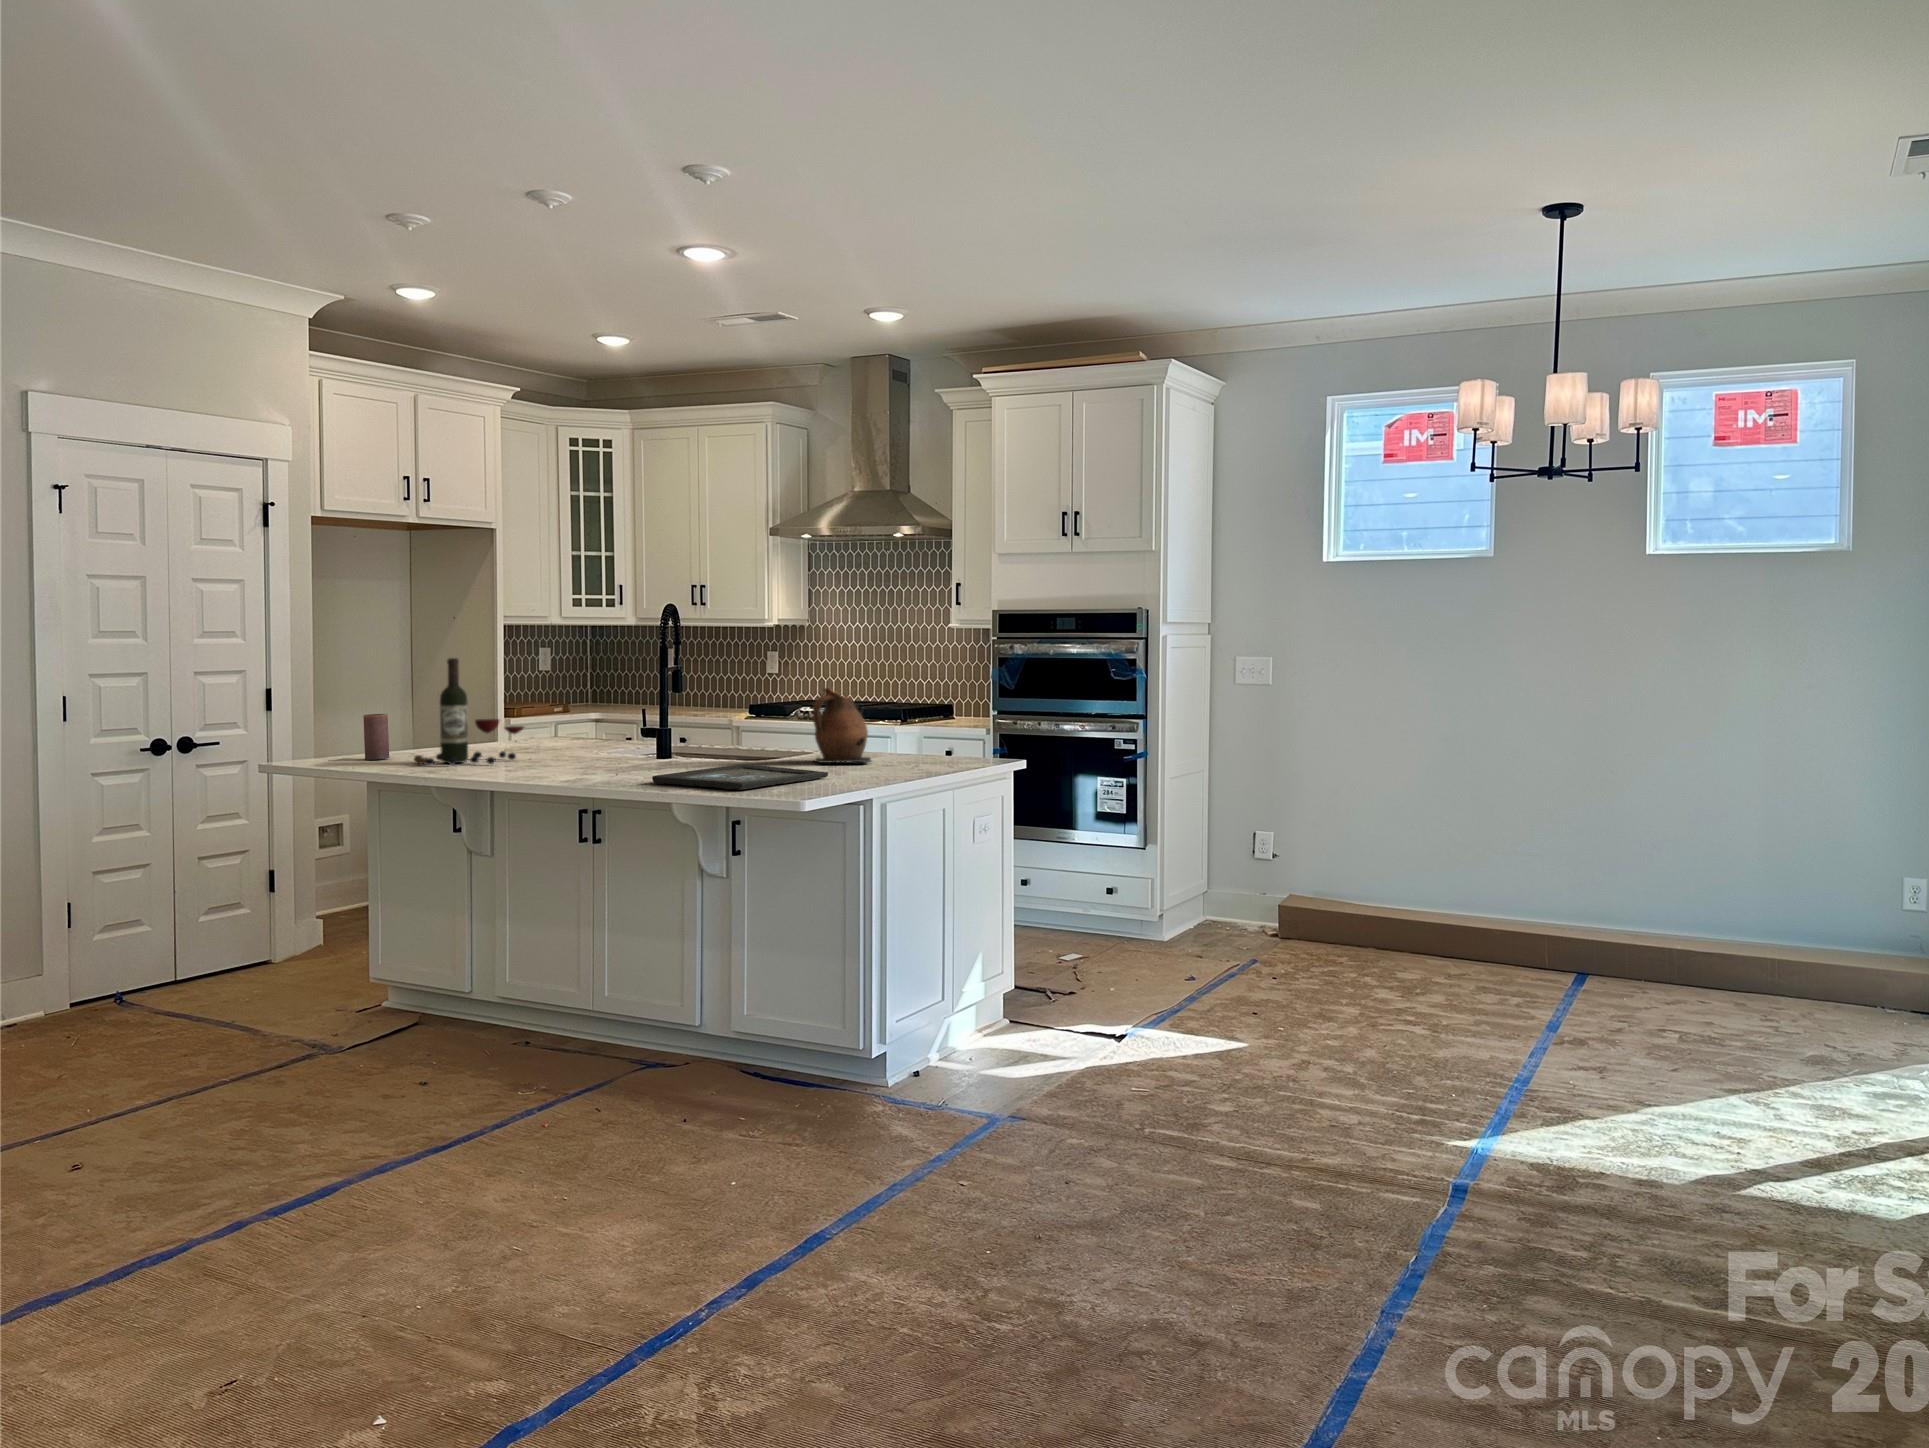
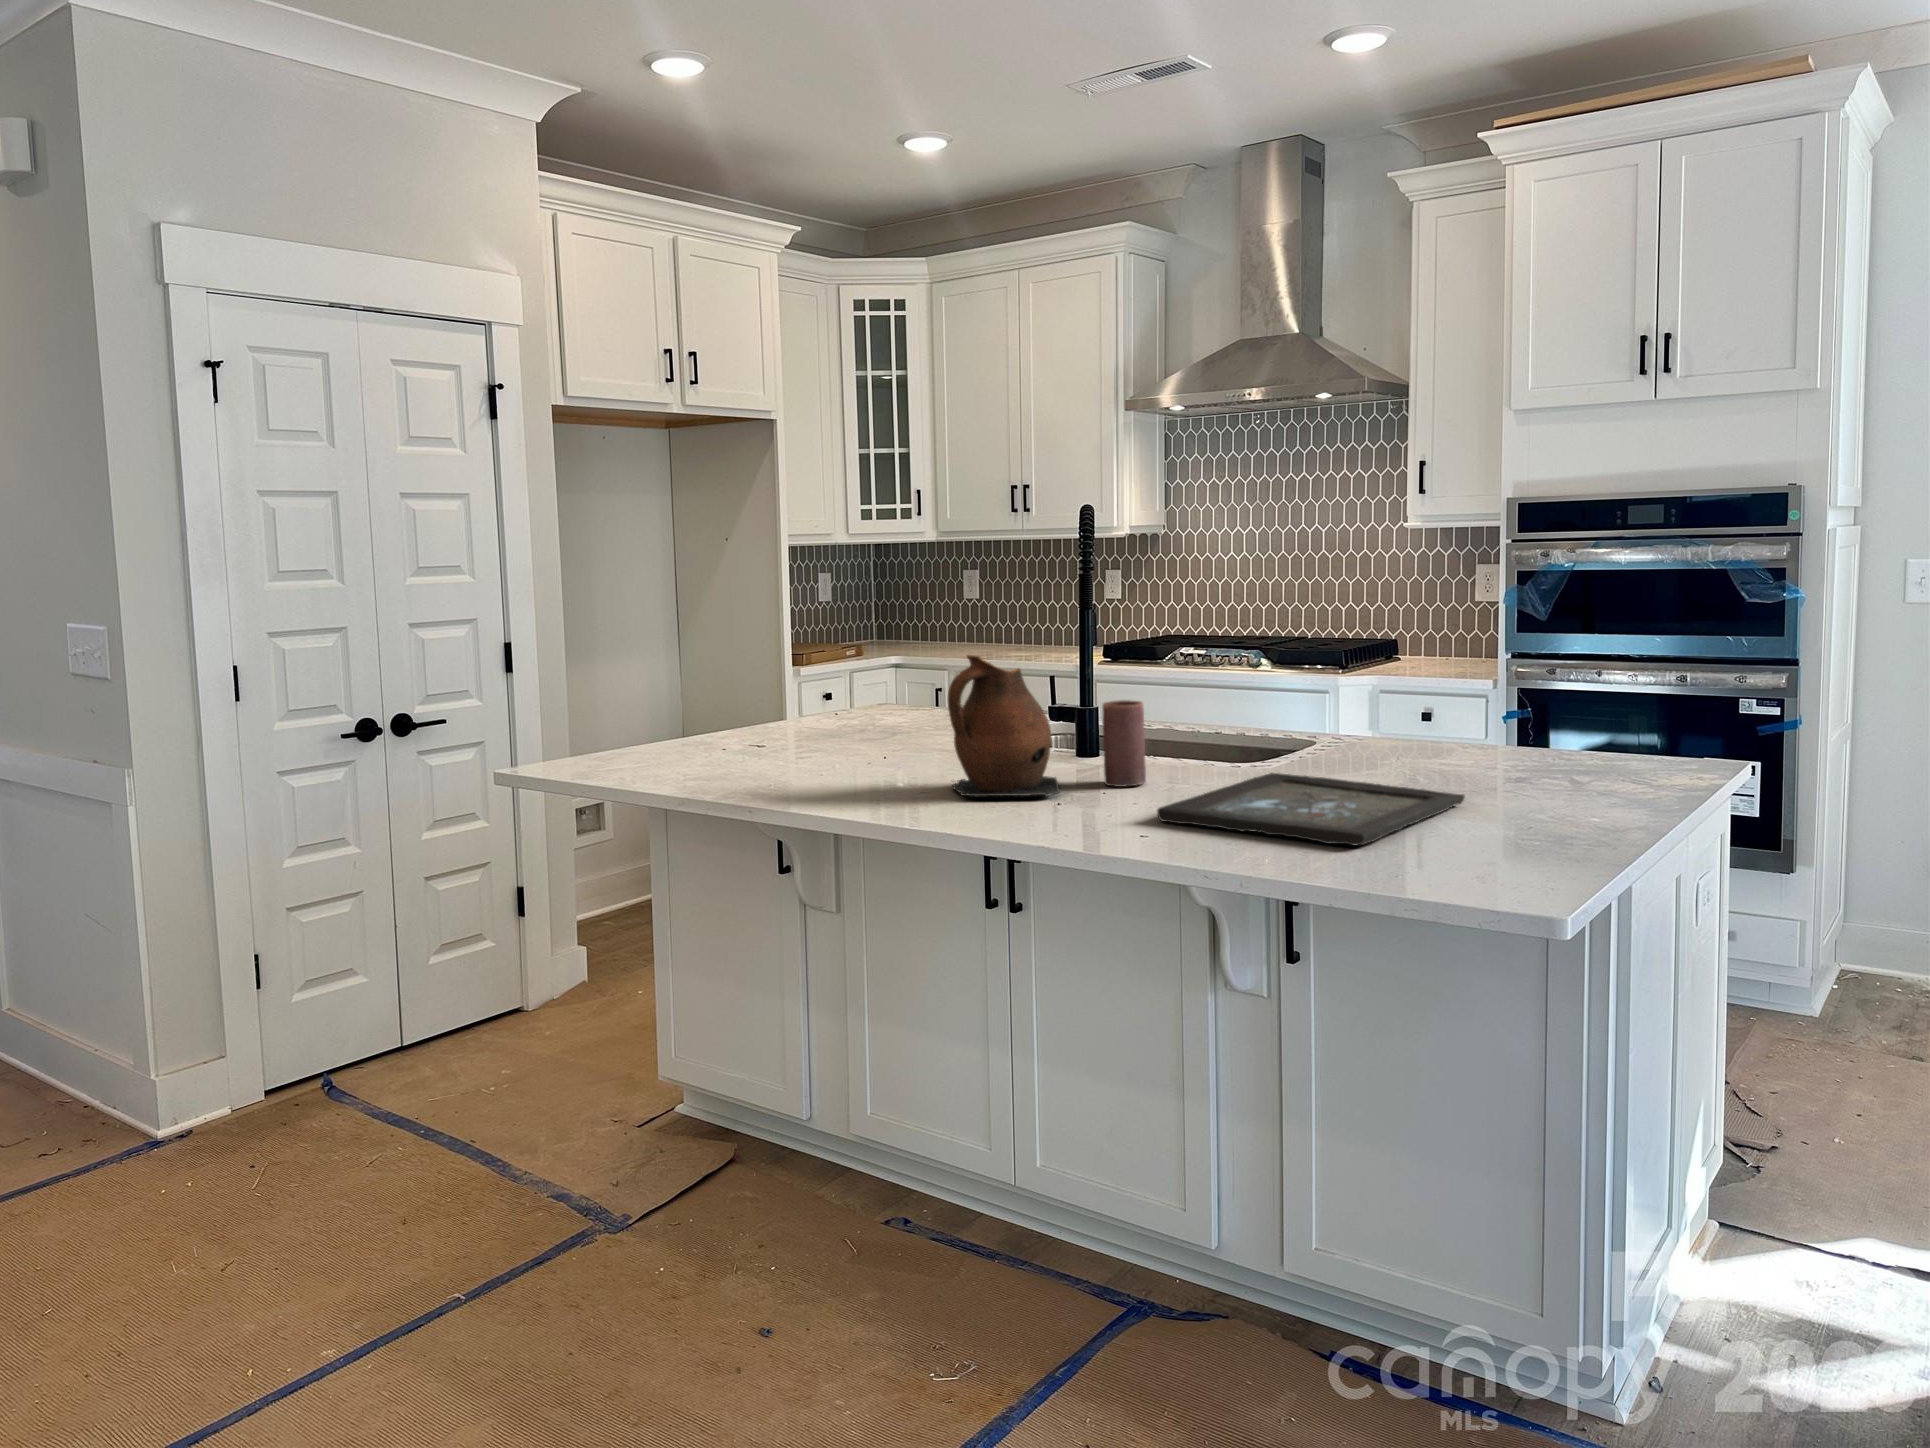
wine bottle: present [414,658,525,765] -> none [718,597,888,769]
ceramic pitcher: present [812,688,871,763] -> present [948,655,1060,797]
candle: present [363,714,389,760] -> present [1103,700,1146,787]

